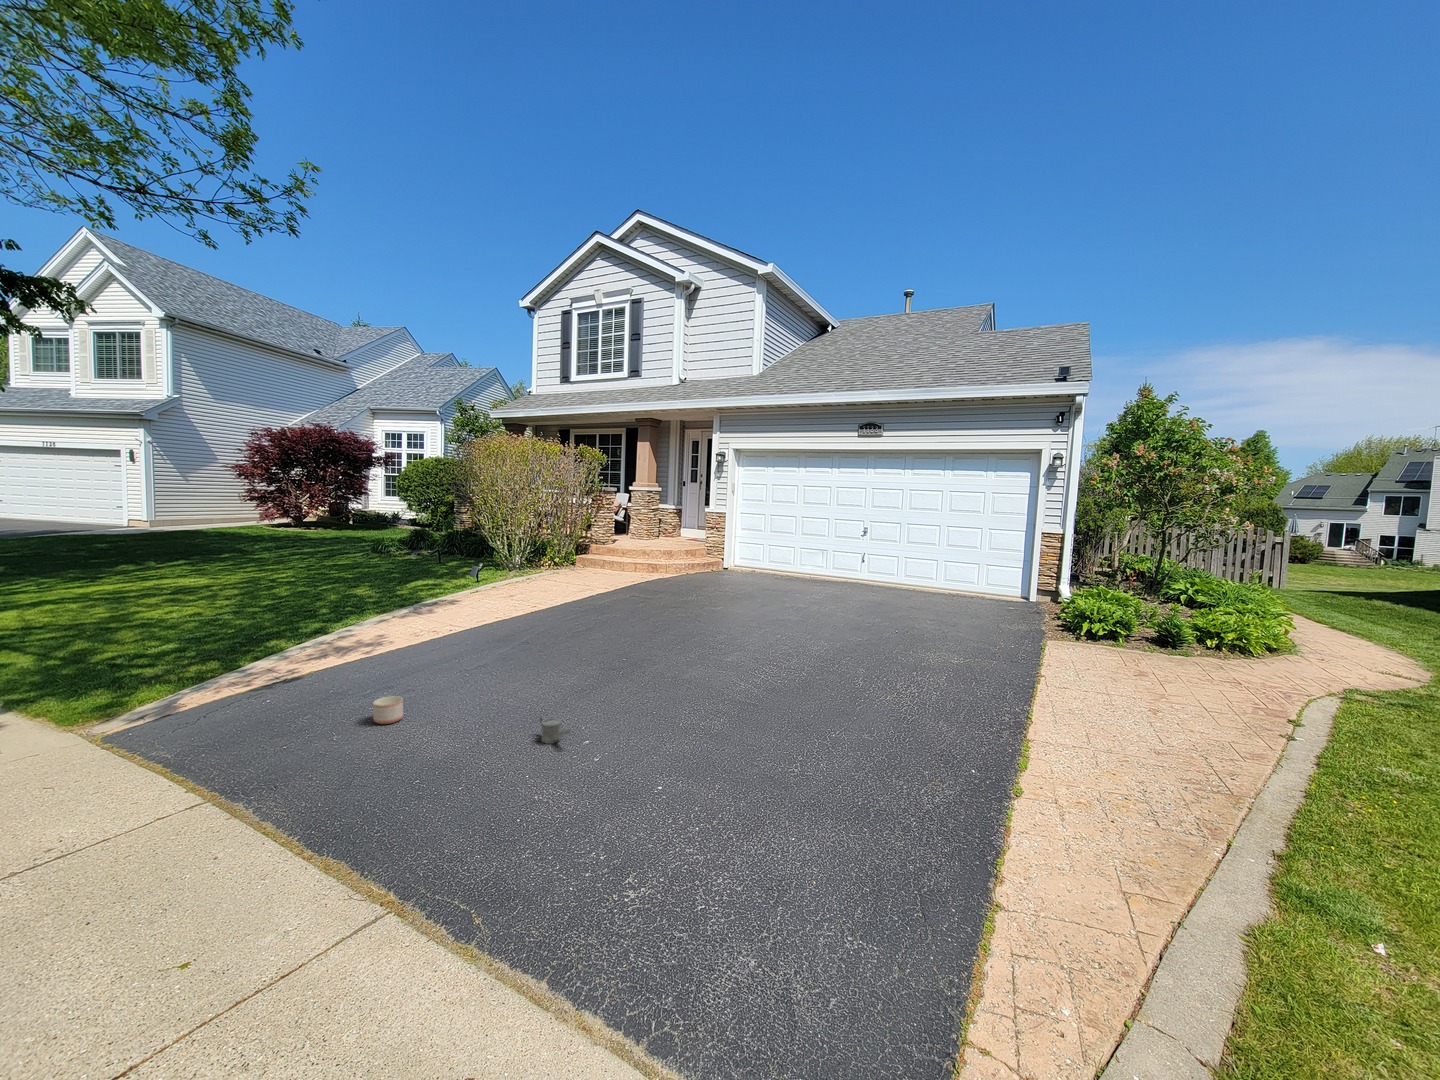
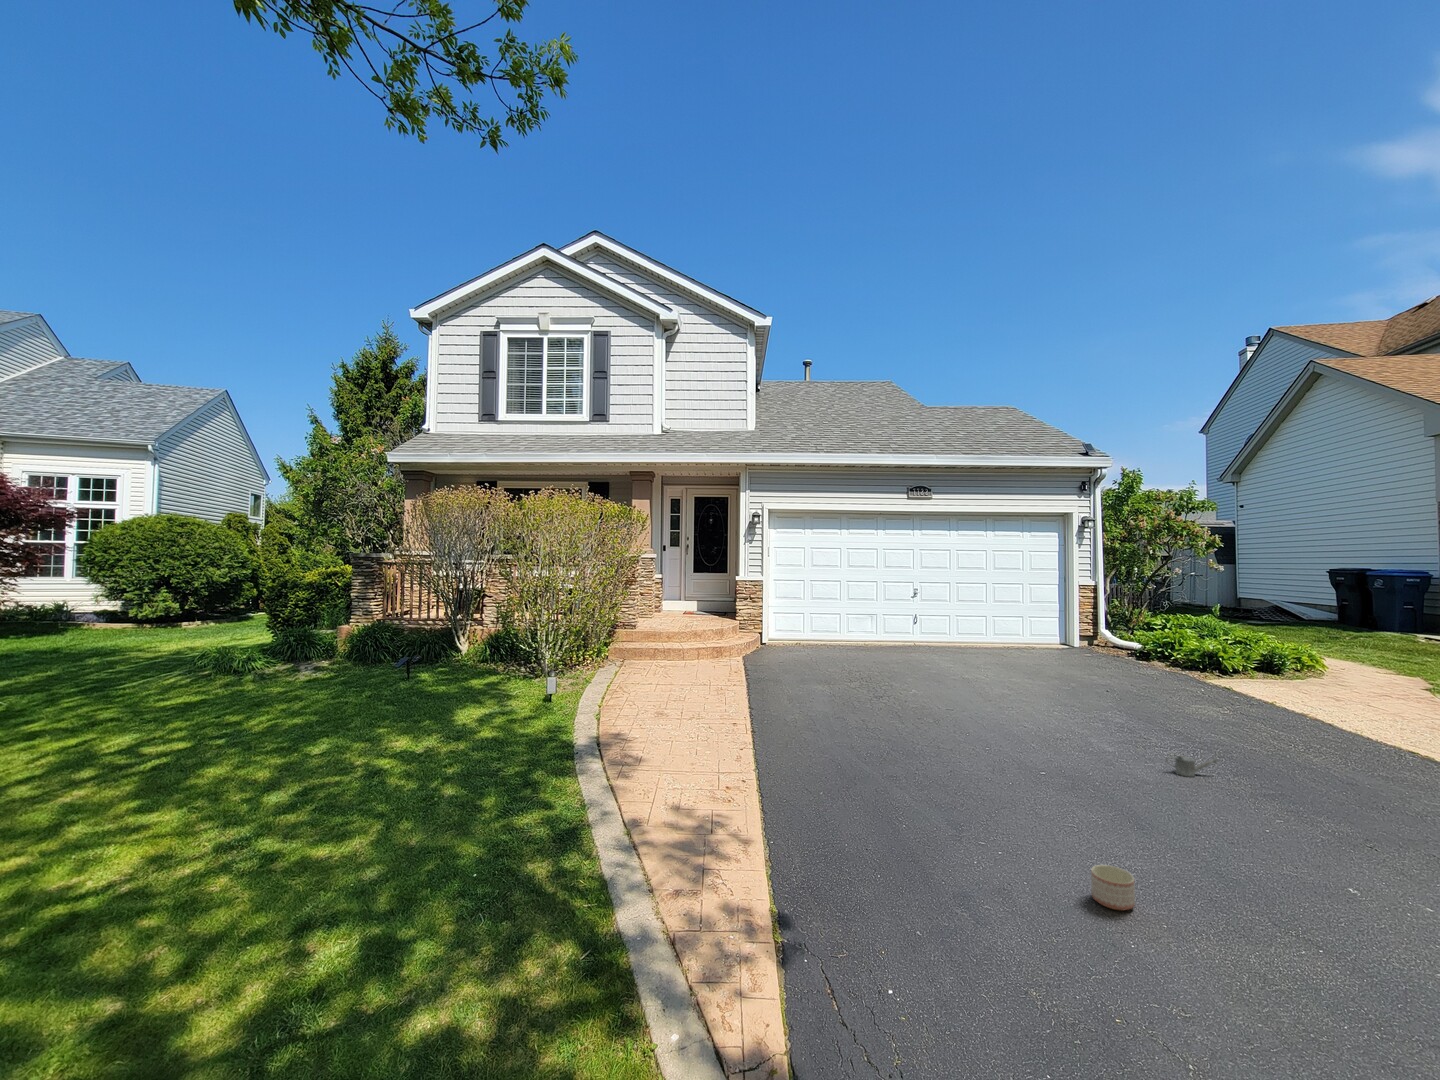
watering can: present [540,717,571,744] -> present [1166,756,1218,777]

